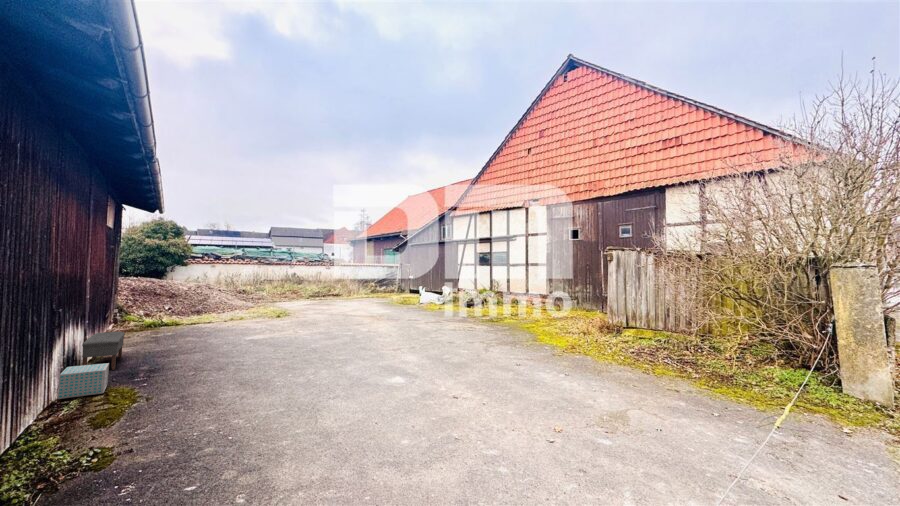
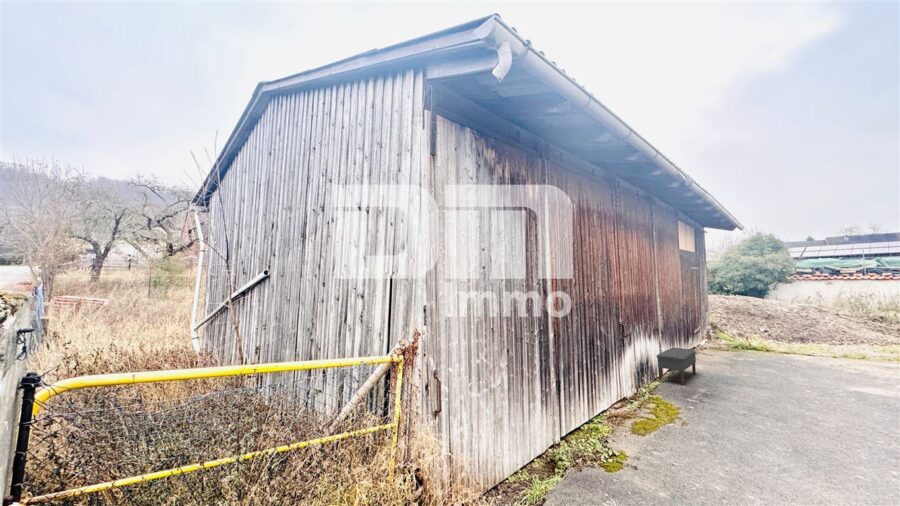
storage box: present [58,363,109,399] -> none [631,373,670,405]

